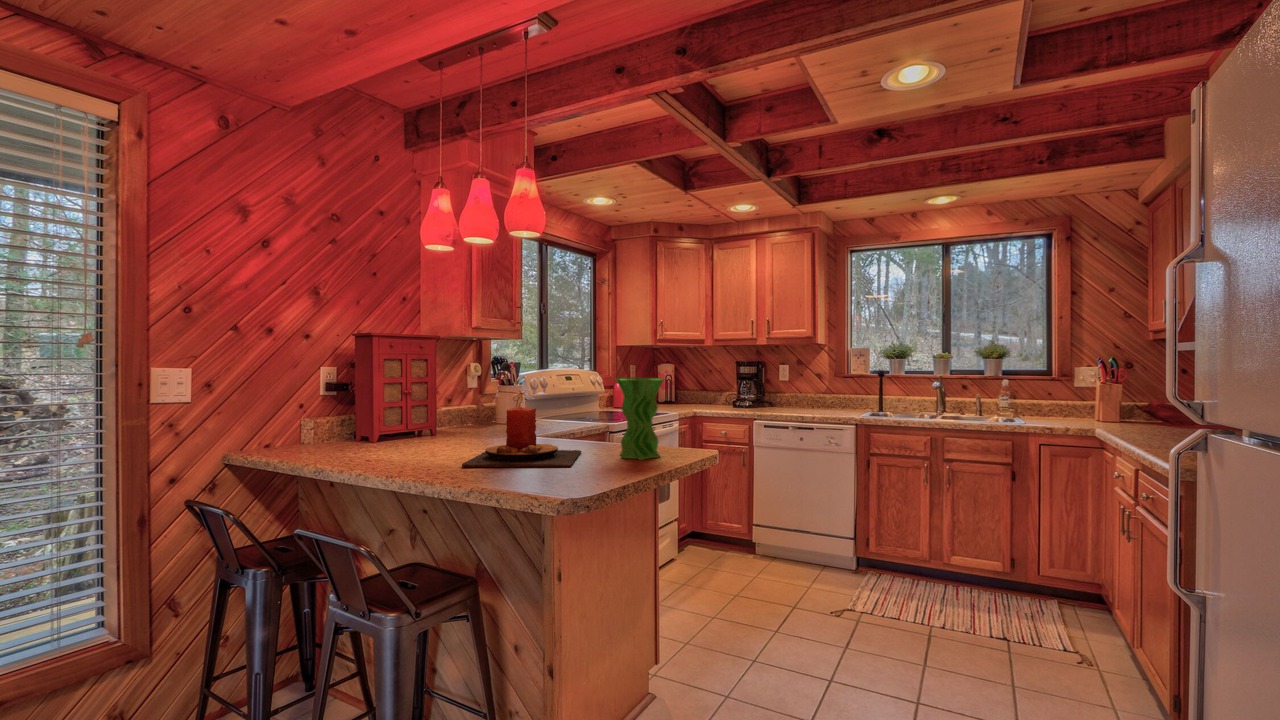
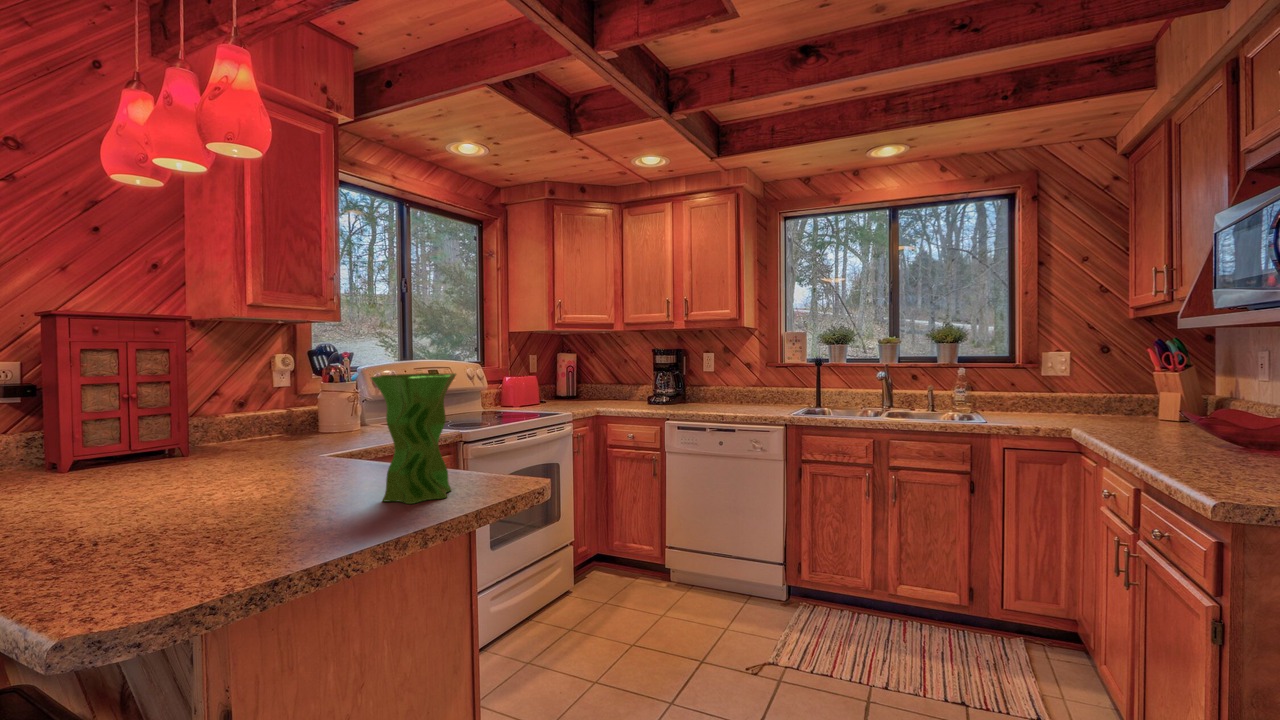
candle: present [462,407,582,468] -> none [77,423,338,531]

